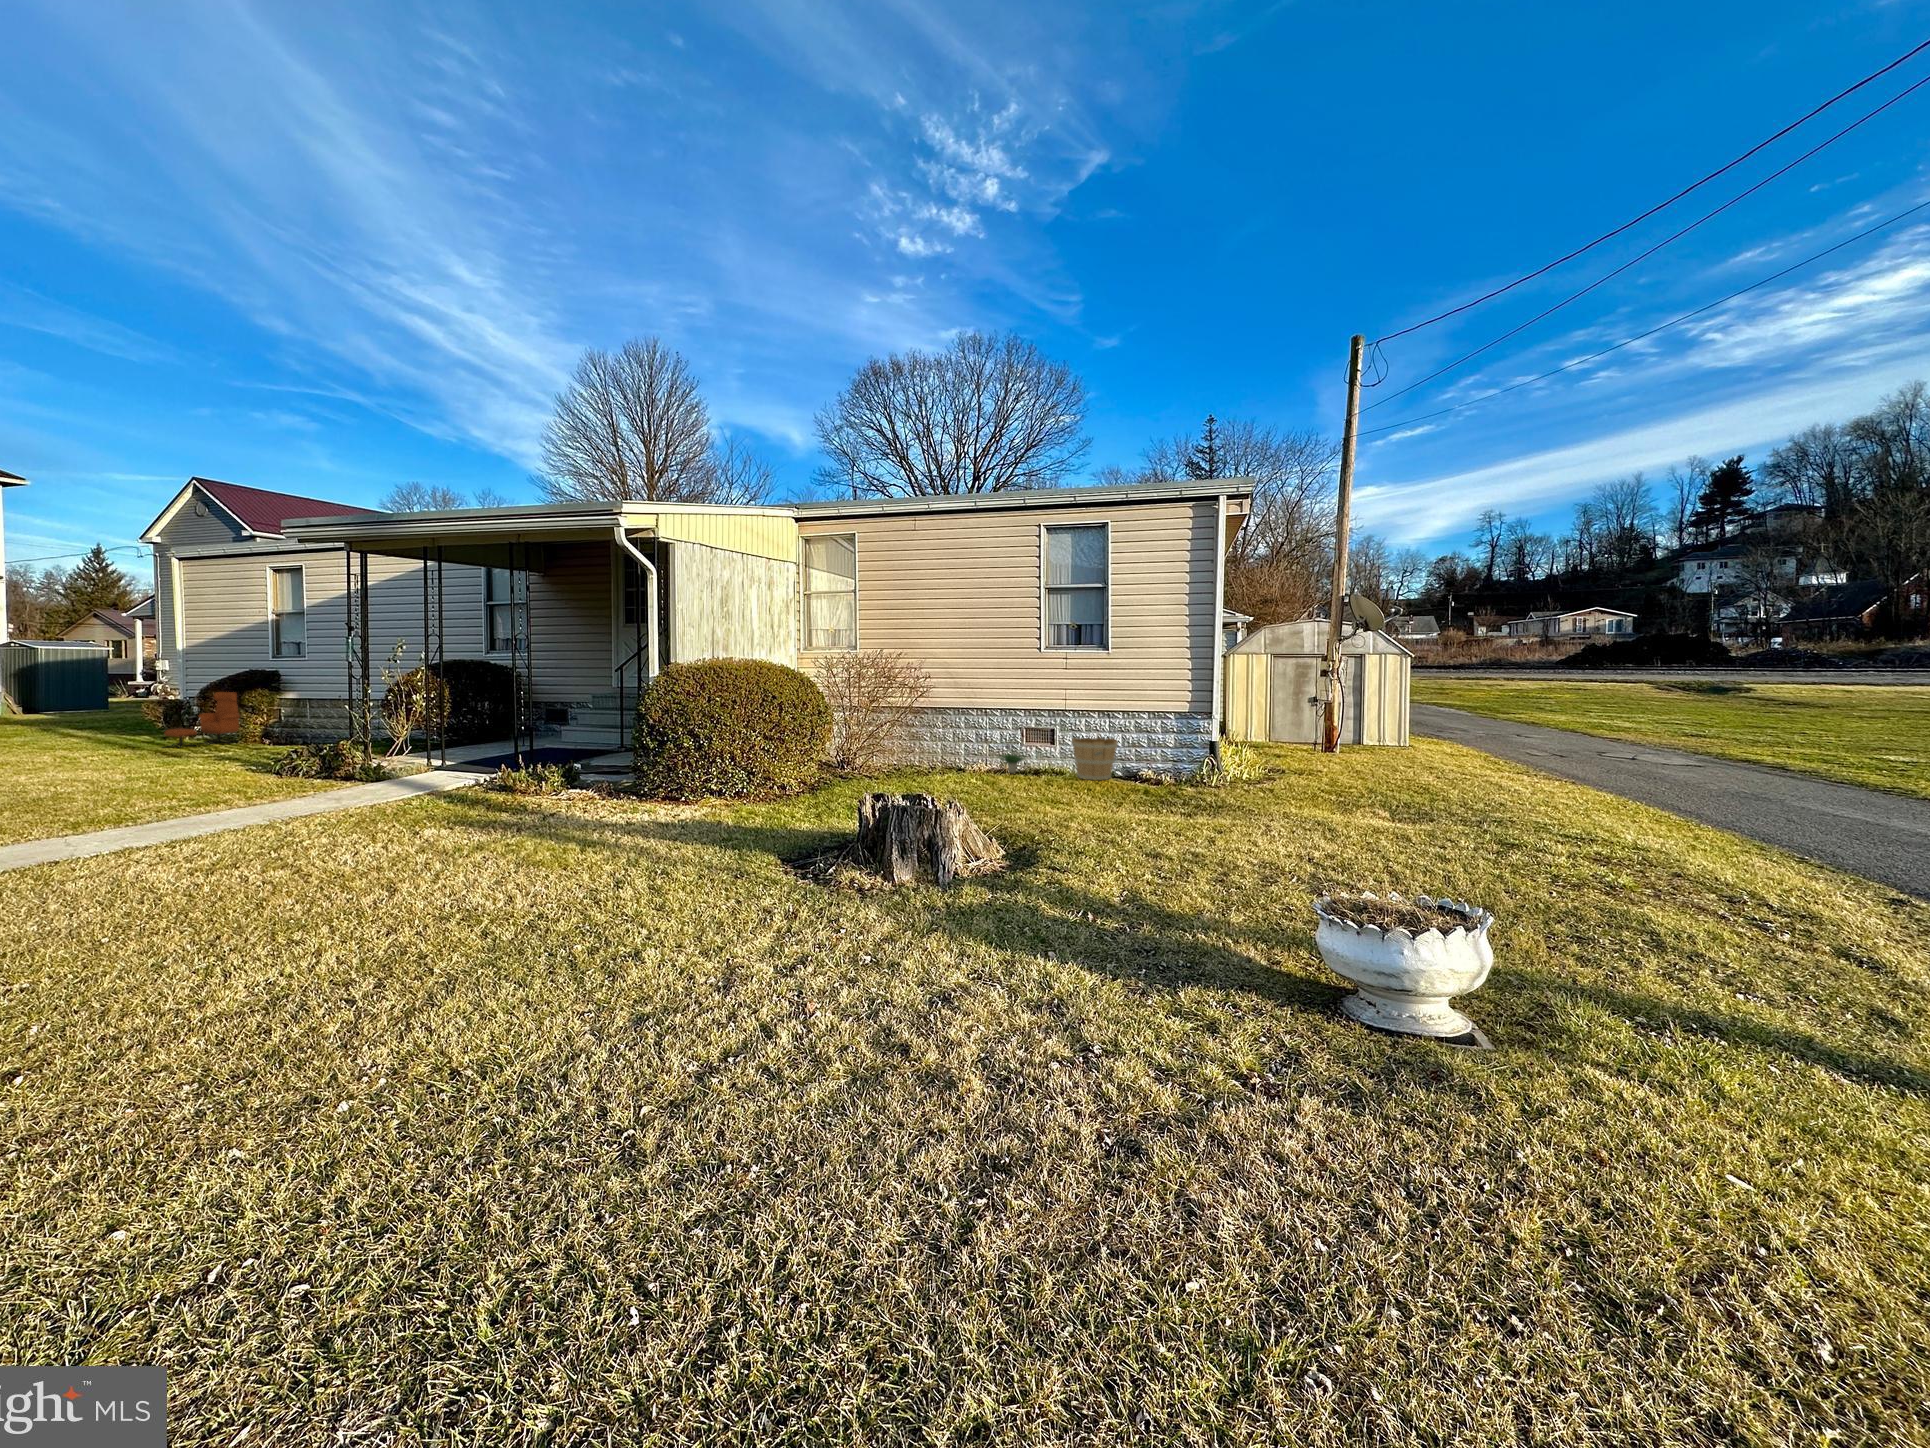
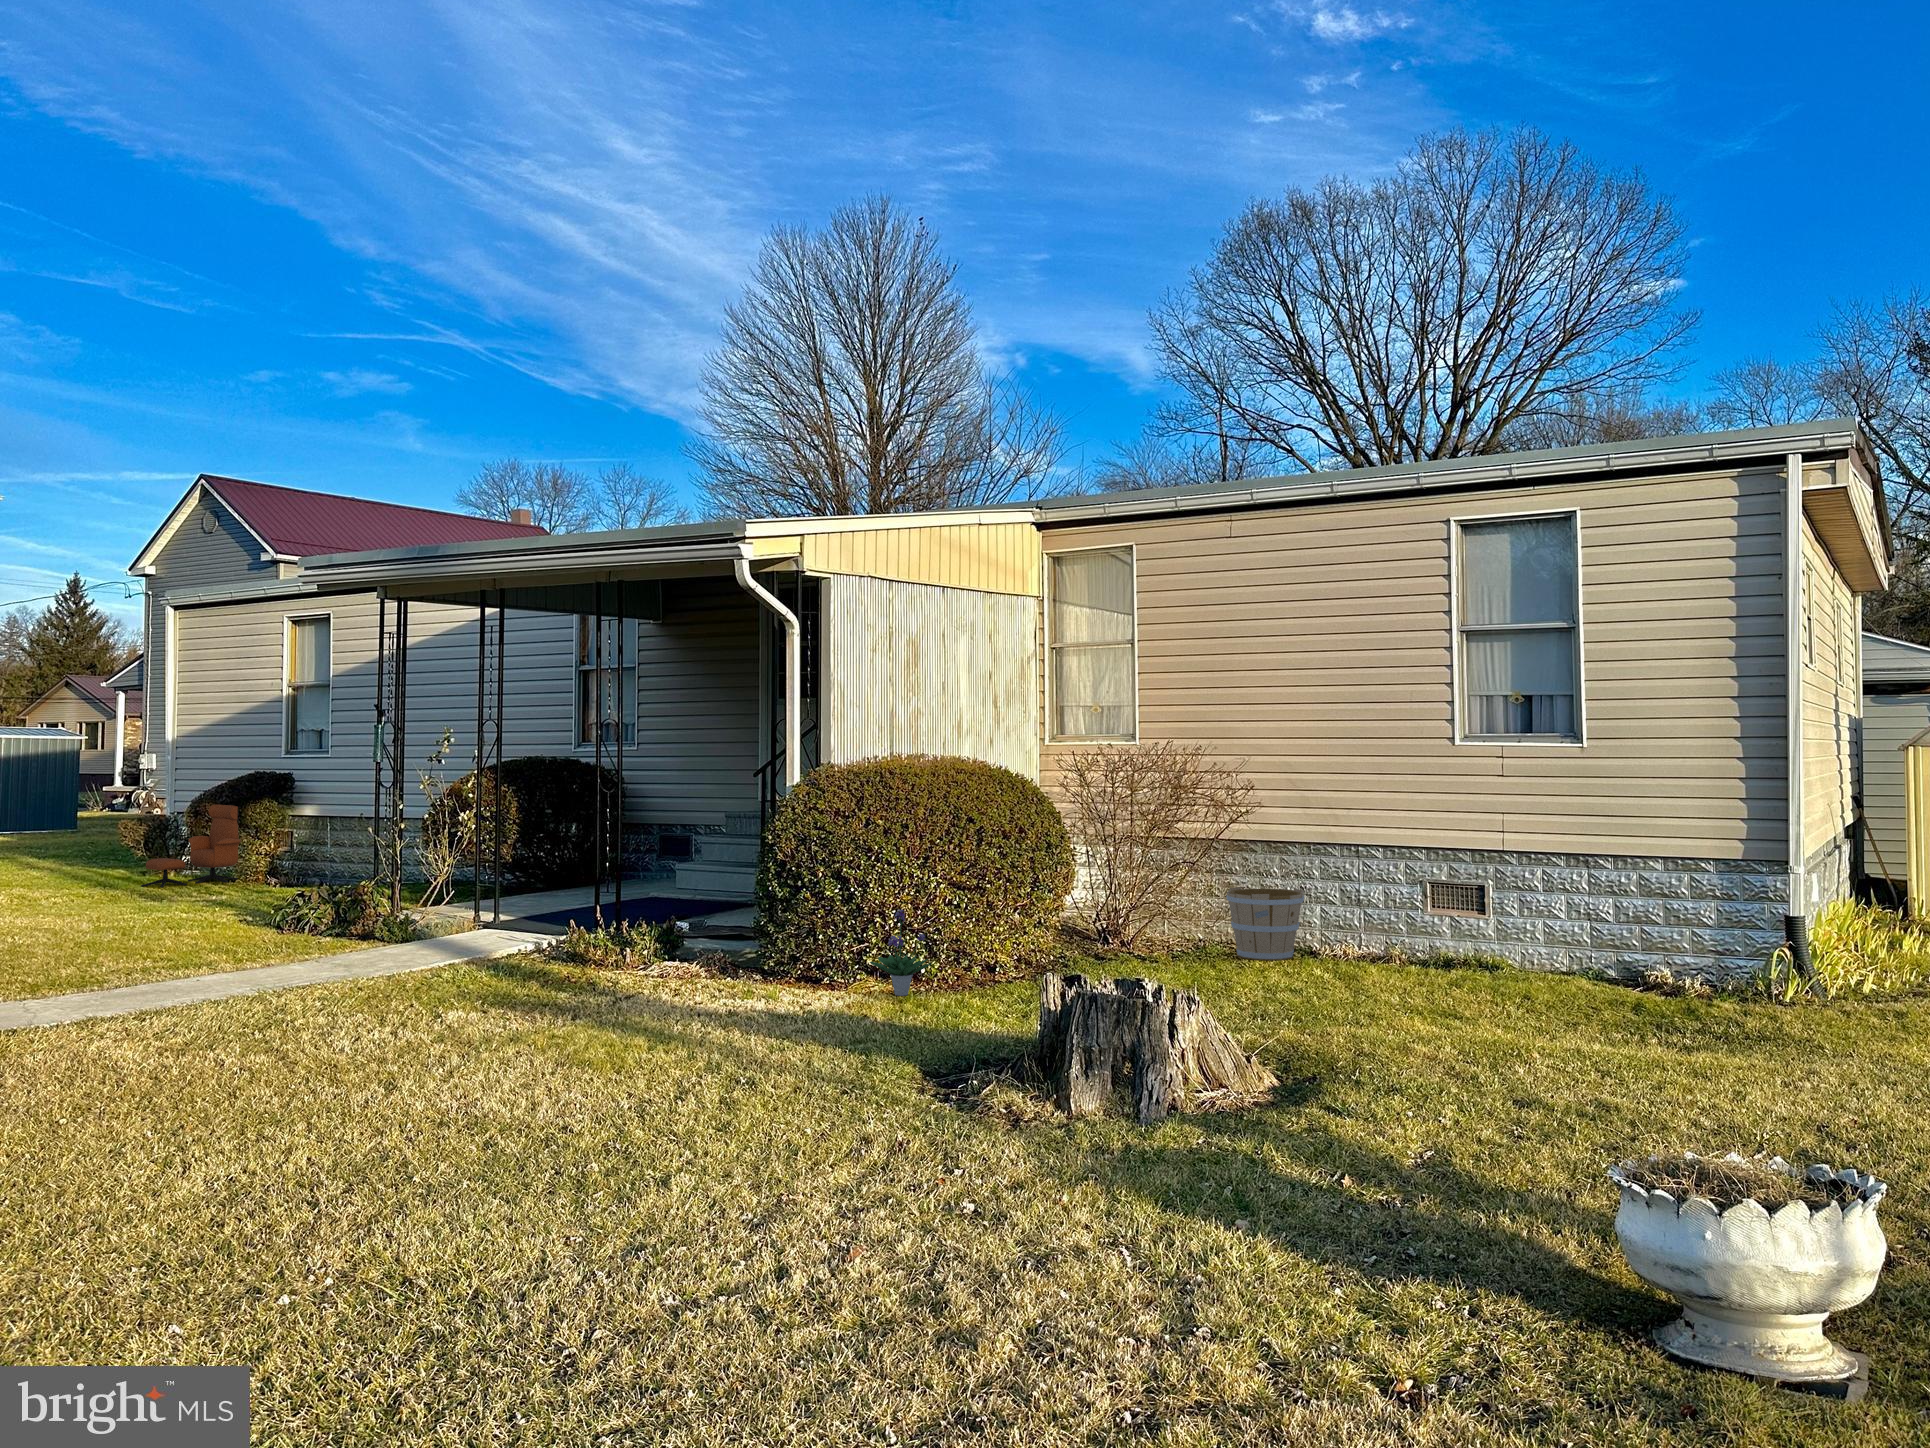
potted plant: present [999,733,1024,773] -> present [870,910,931,996]
wooden bucket: present [1072,738,1118,780] -> present [1226,887,1304,960]

